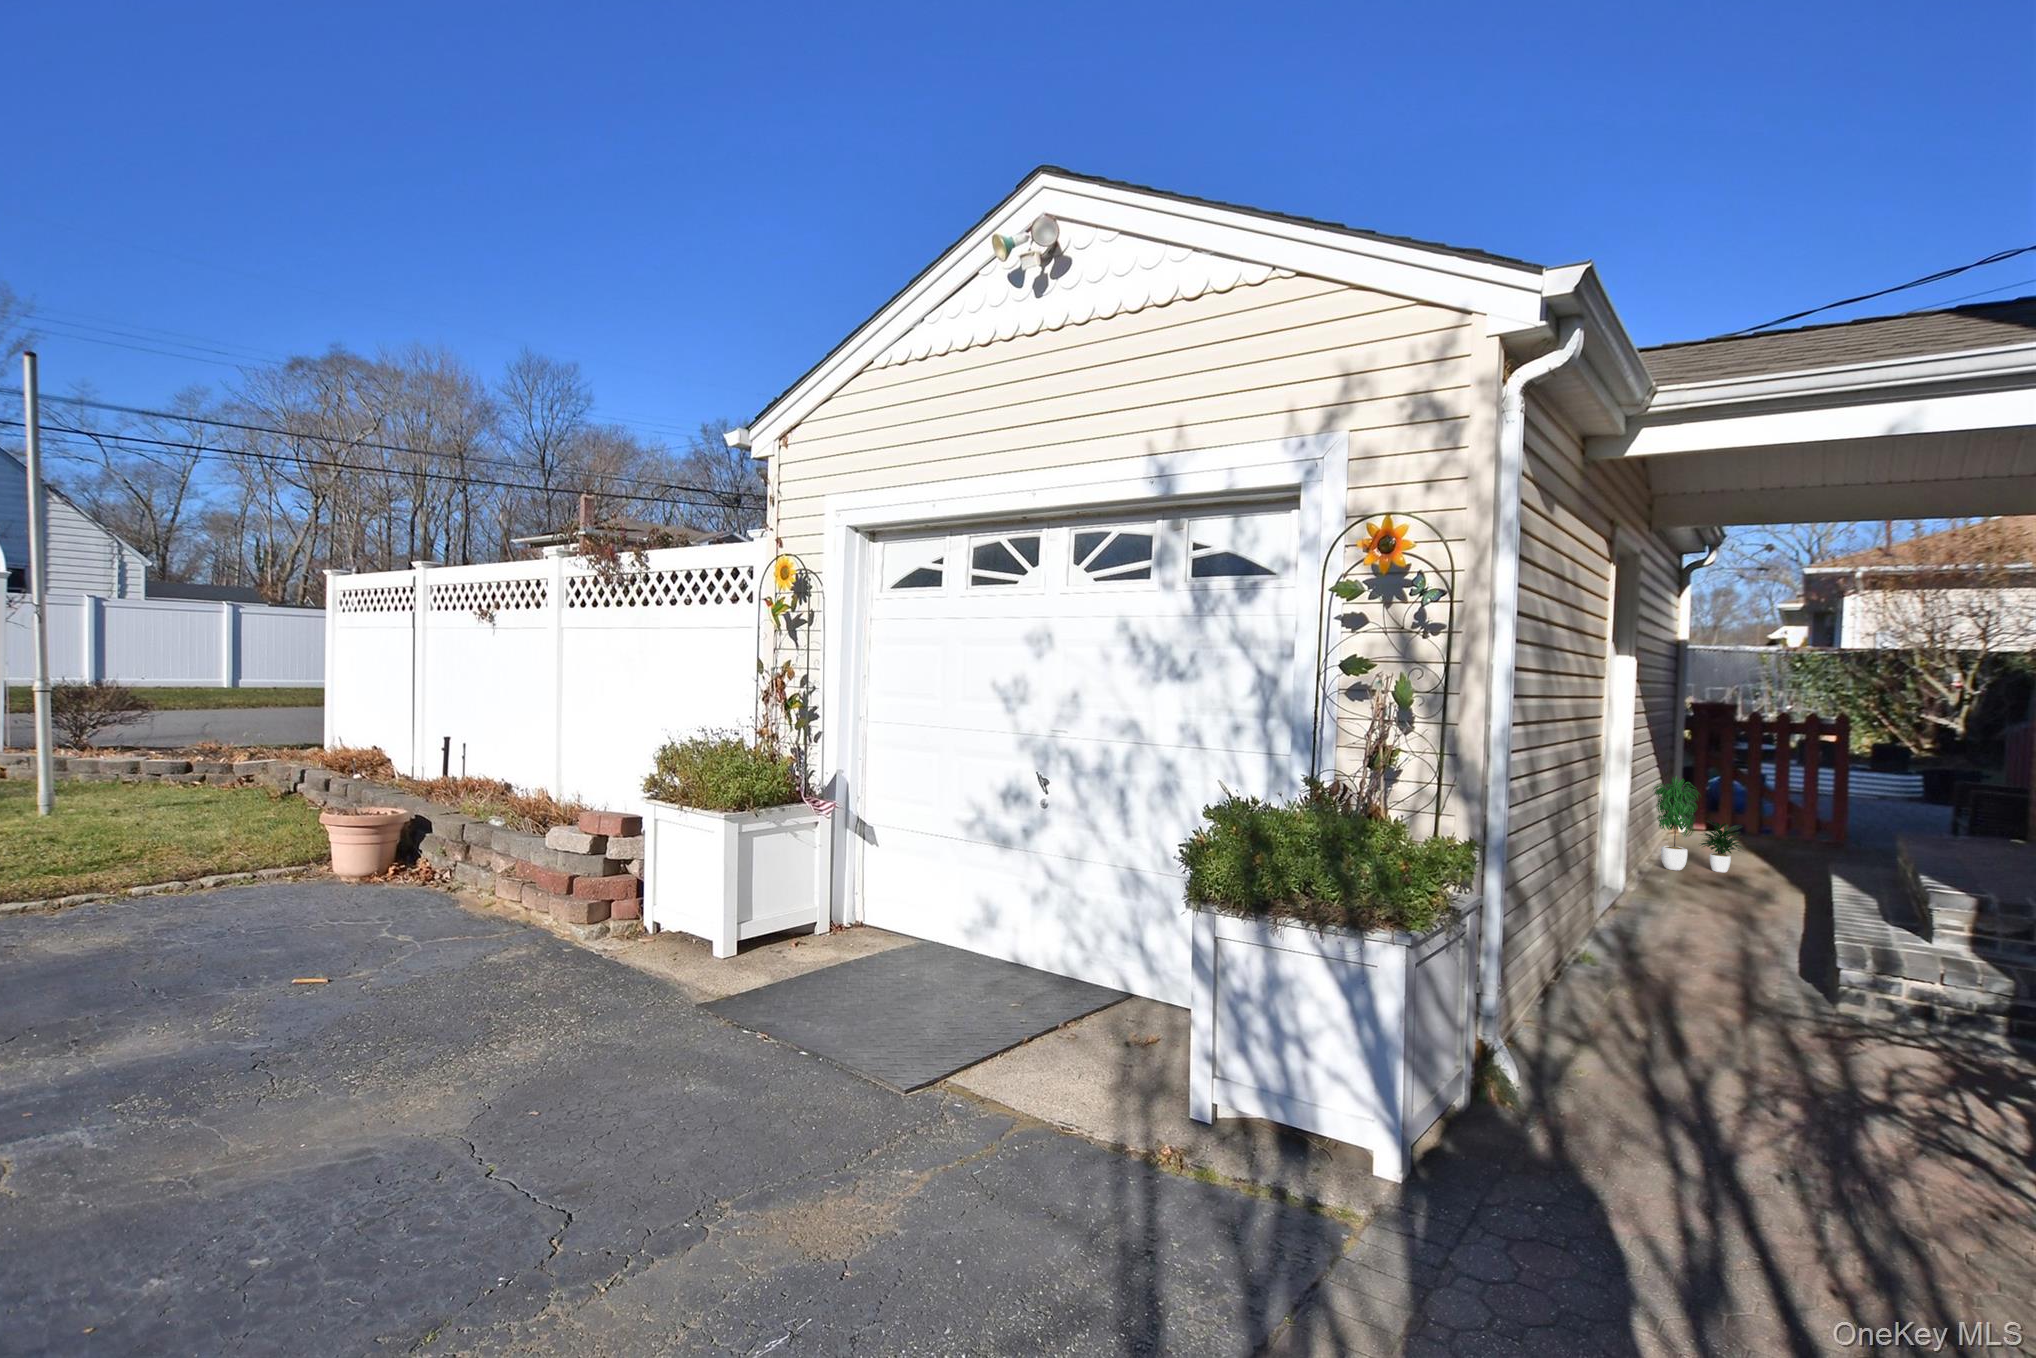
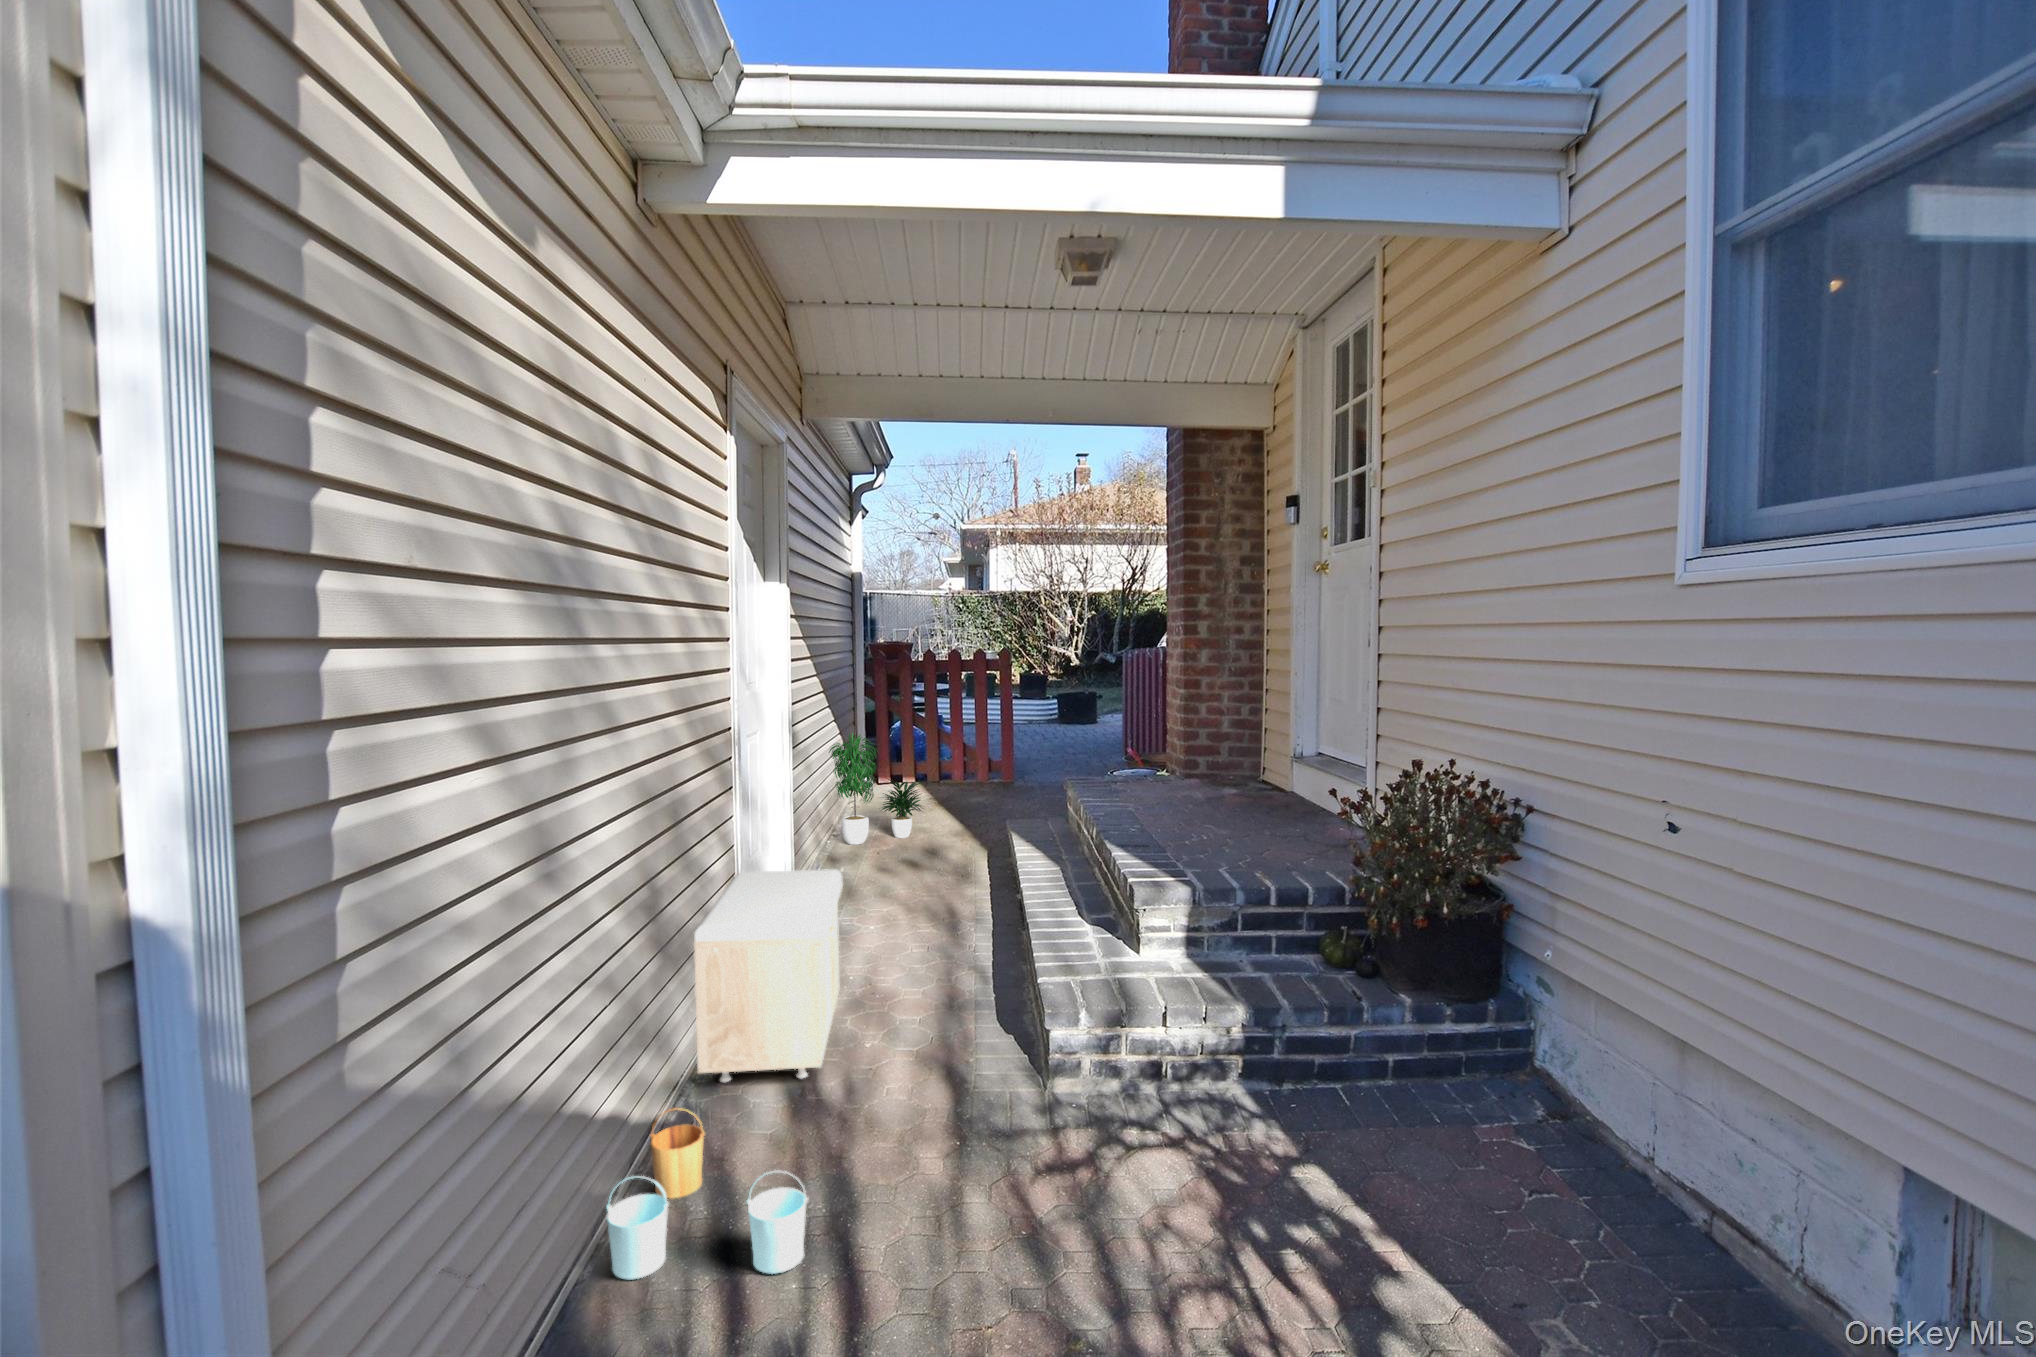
storage bench: none [1580,850,1679,976] -> present [694,869,843,1082]
bucket: none [1552,953,1669,1034] -> present [606,1108,808,1279]

